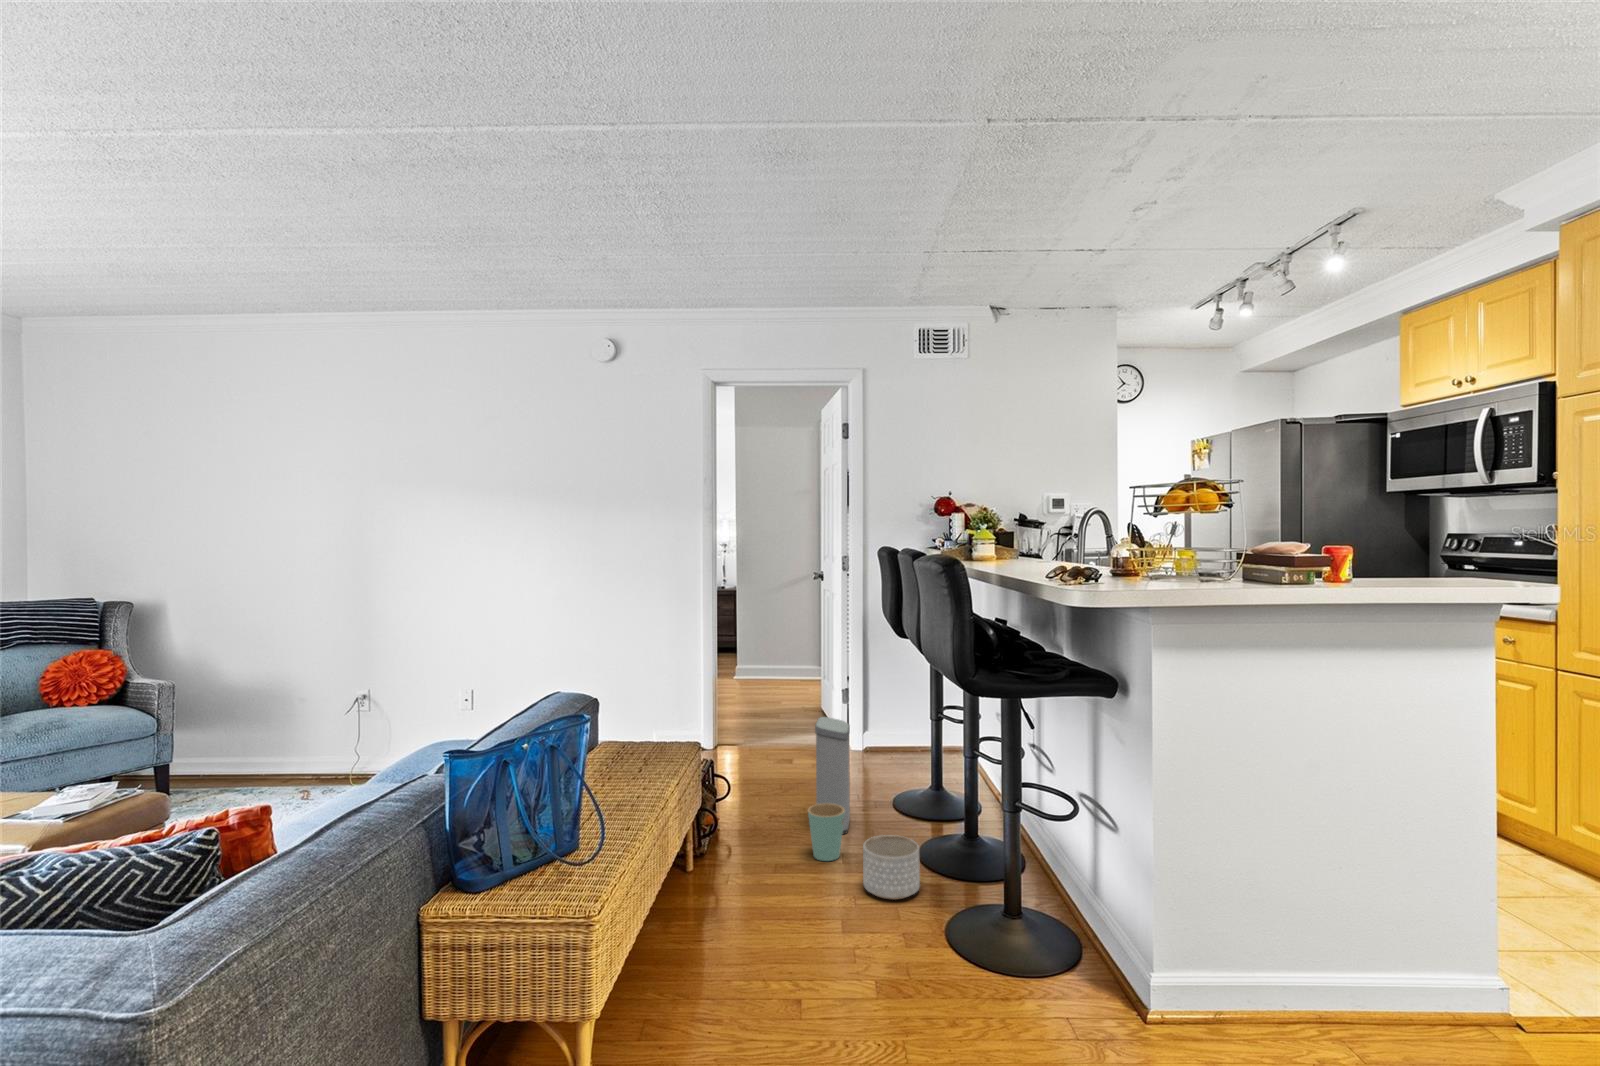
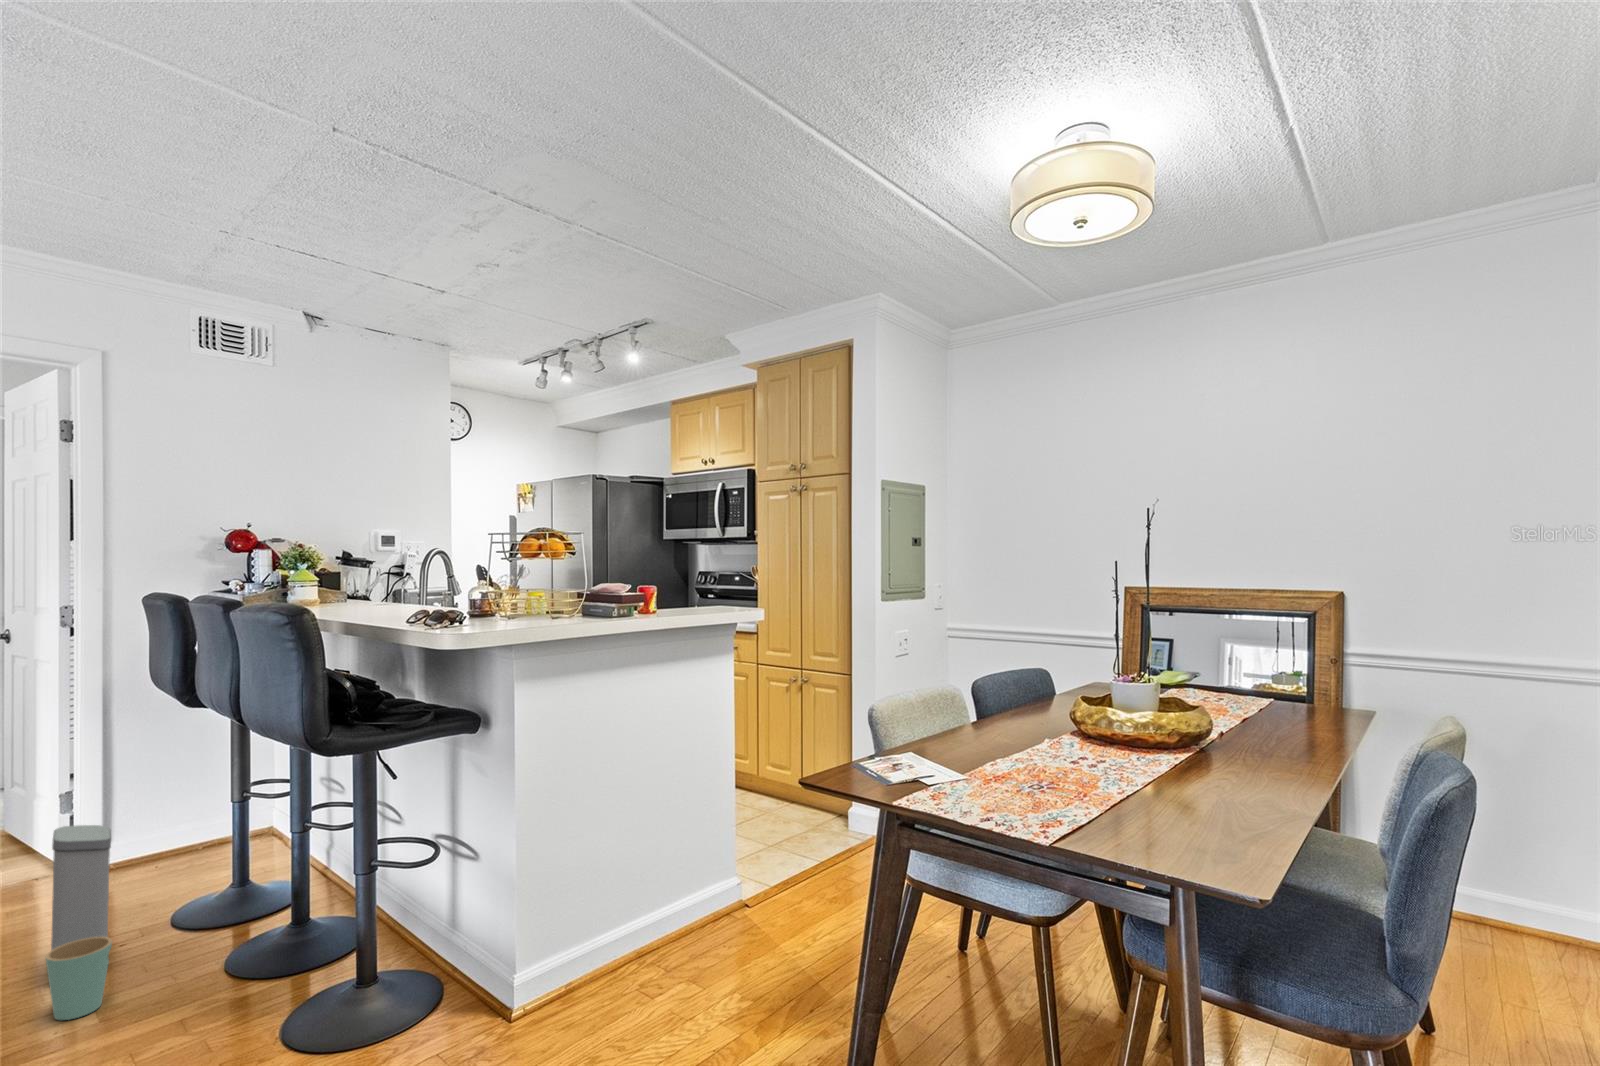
planter: present [863,835,920,900] -> none [152,944,238,1029]

